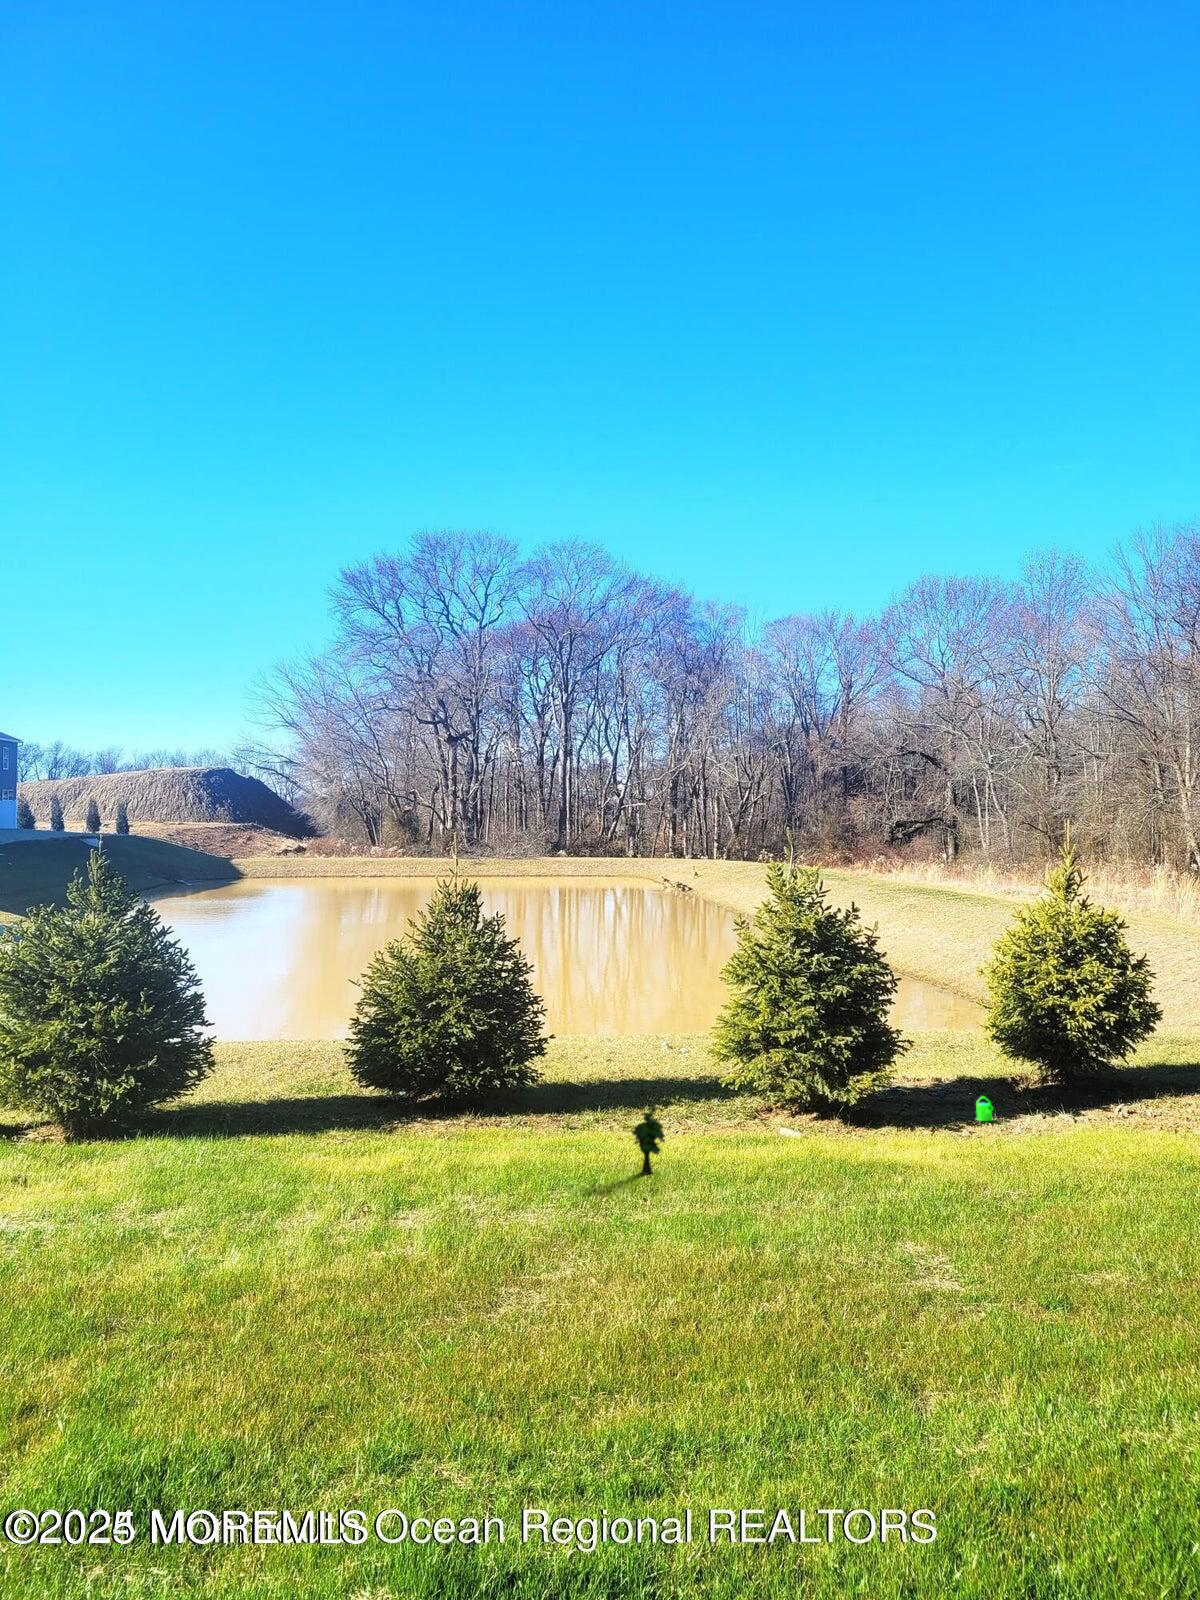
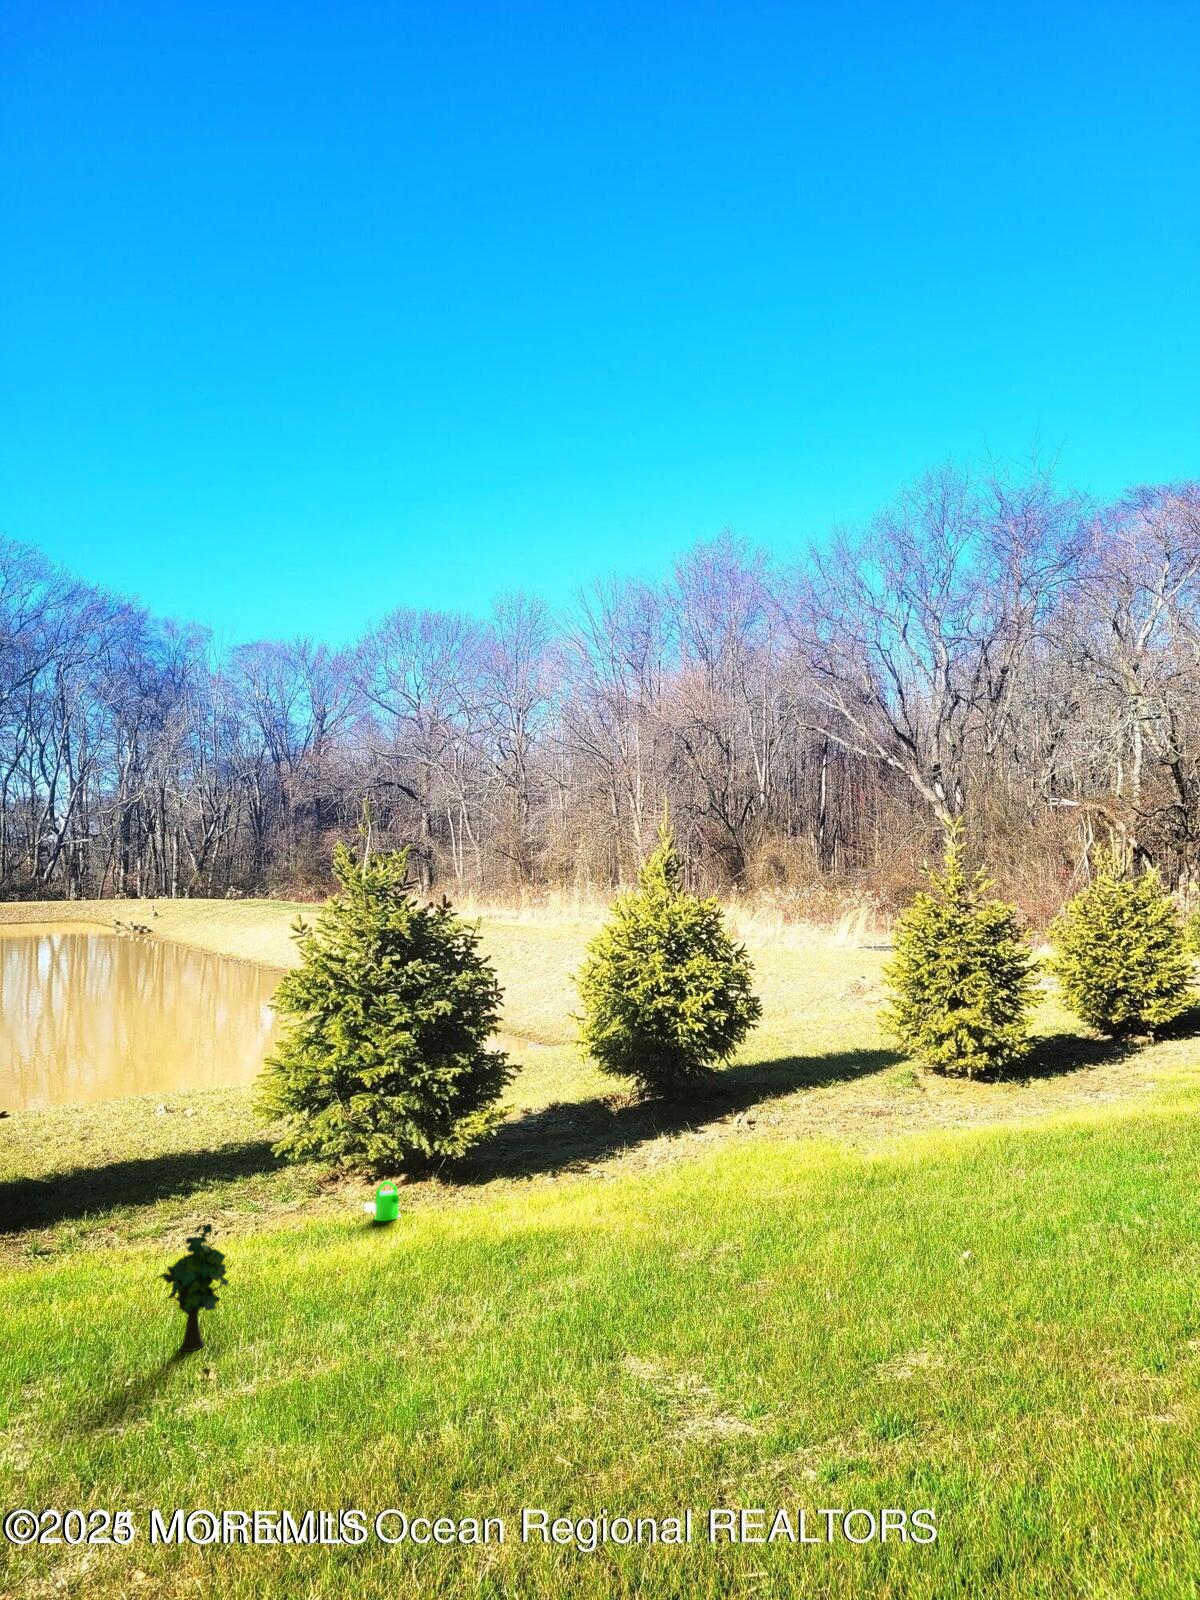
watering can: present [976,1096,993,1121] -> present [374,1180,401,1221]

